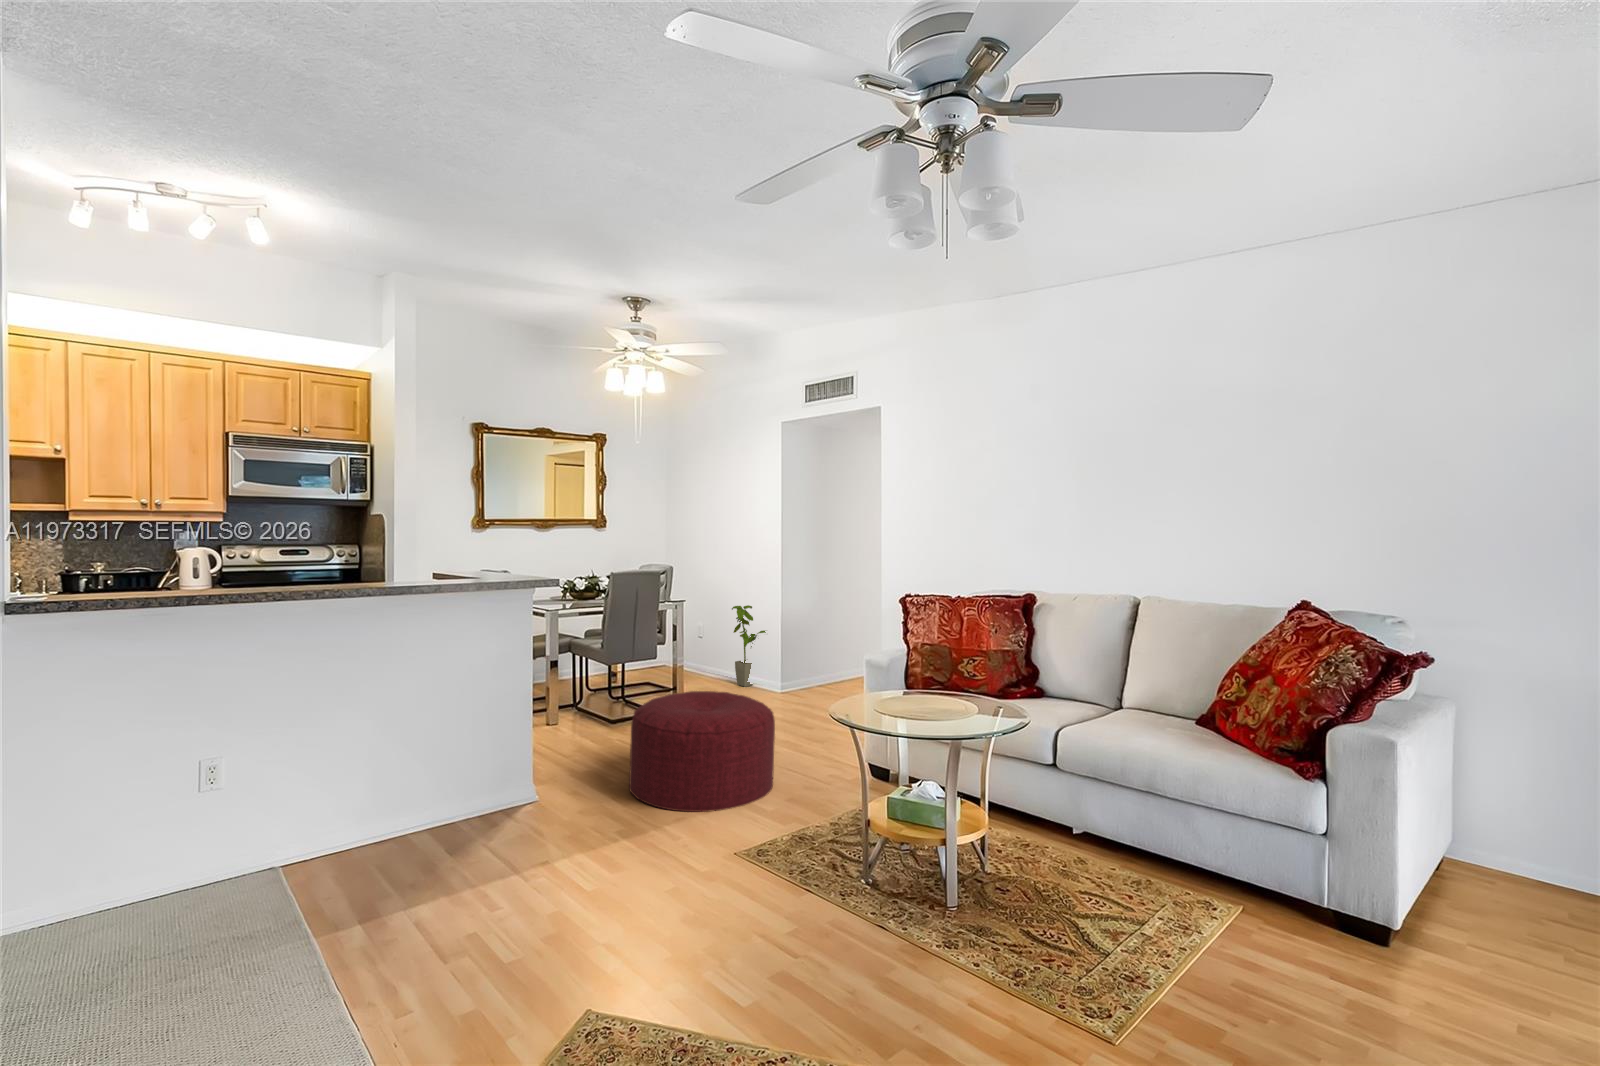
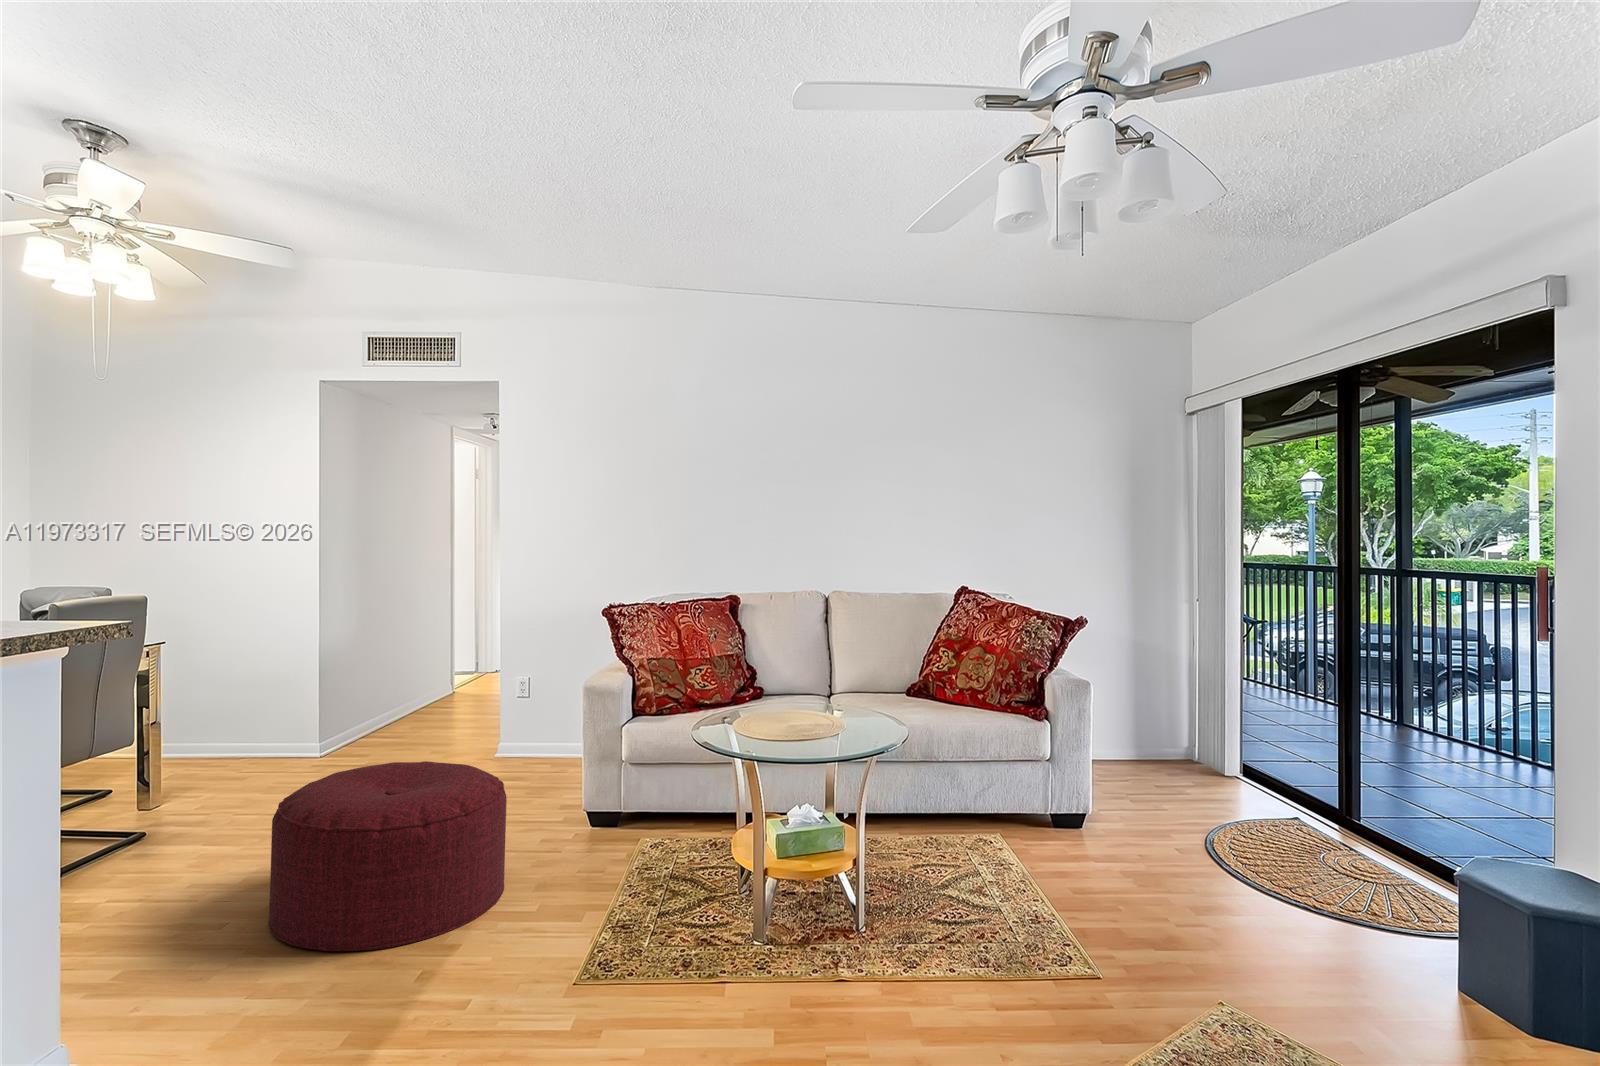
house plant: present [732,605,766,687] -> none [218,641,297,767]

